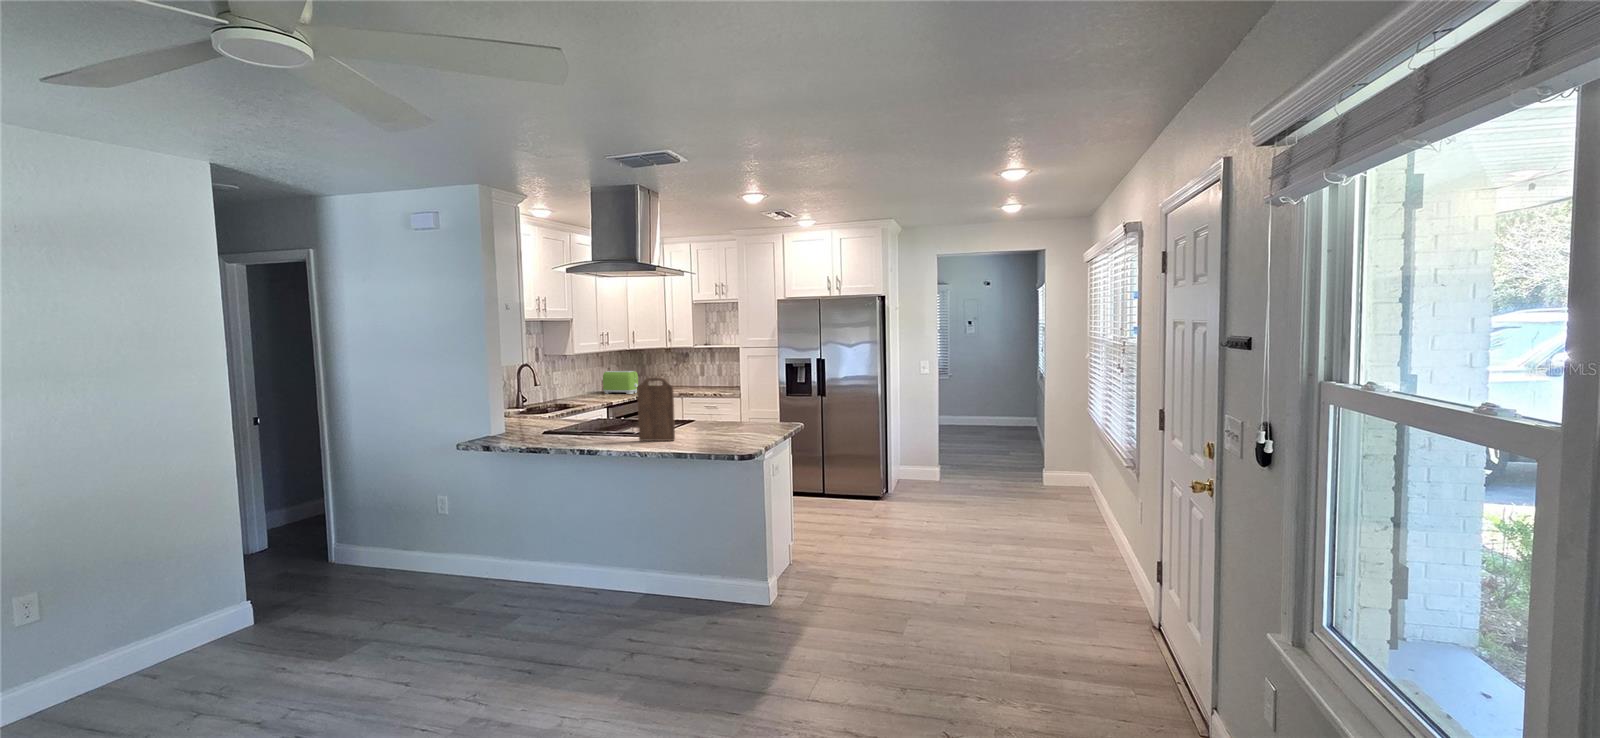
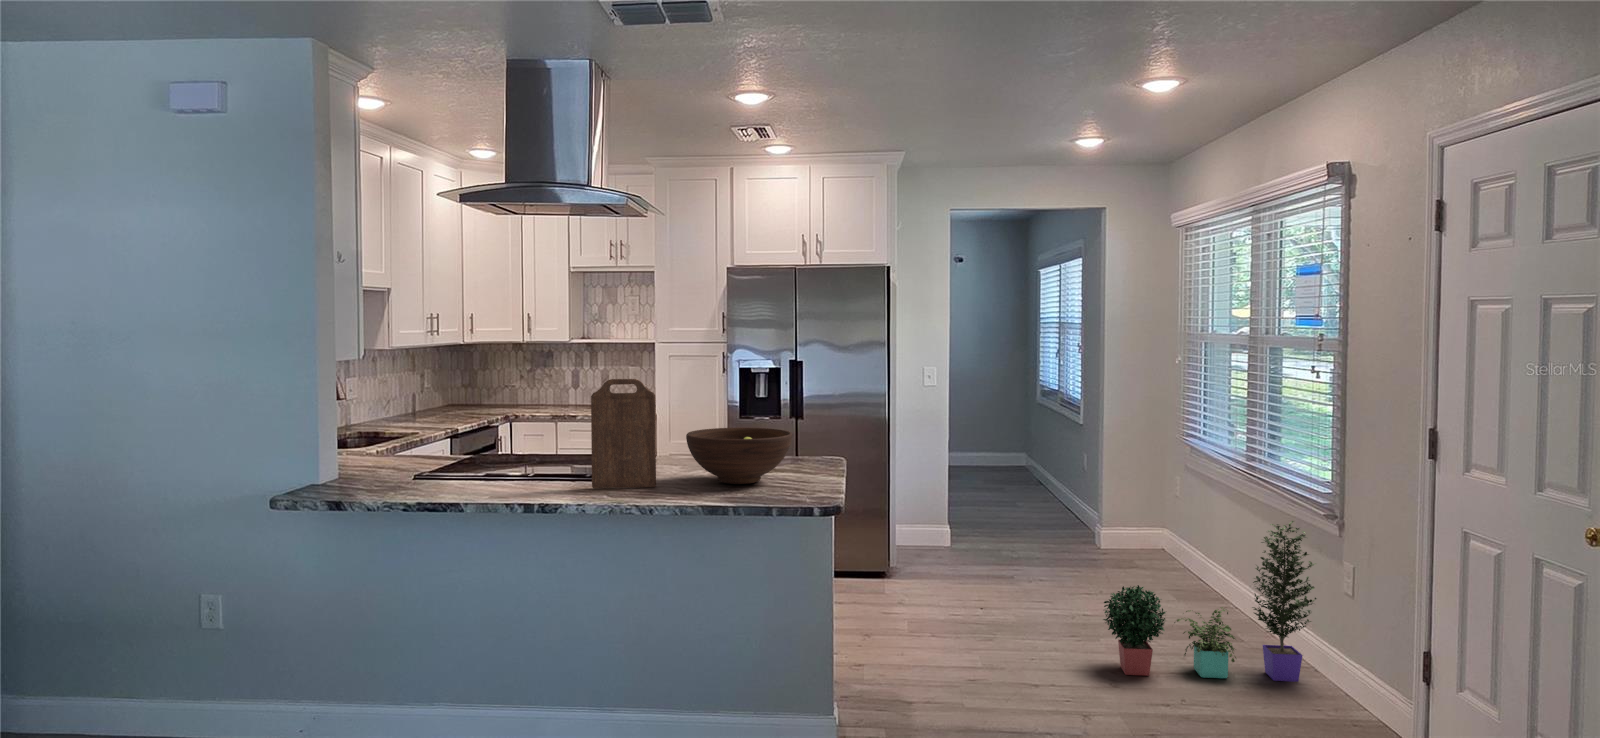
toaster: present [603,371,638,394] -> none [415,379,476,417]
fruit bowl: none [693,406,756,440] -> present [686,428,792,484]
potted plant: none [981,471,1127,580] -> present [1103,521,1317,682]

